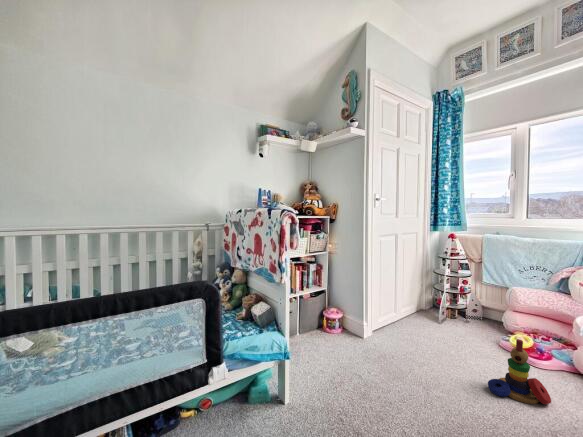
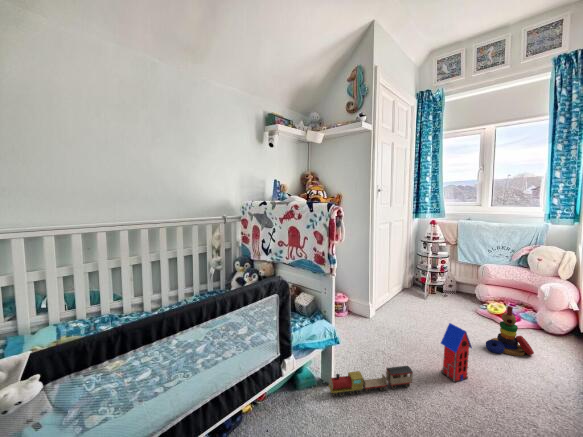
toy house: none [414,351,451,422] -> present [441,323,472,382]
toy train: none [277,392,372,419] -> present [328,366,413,397]

